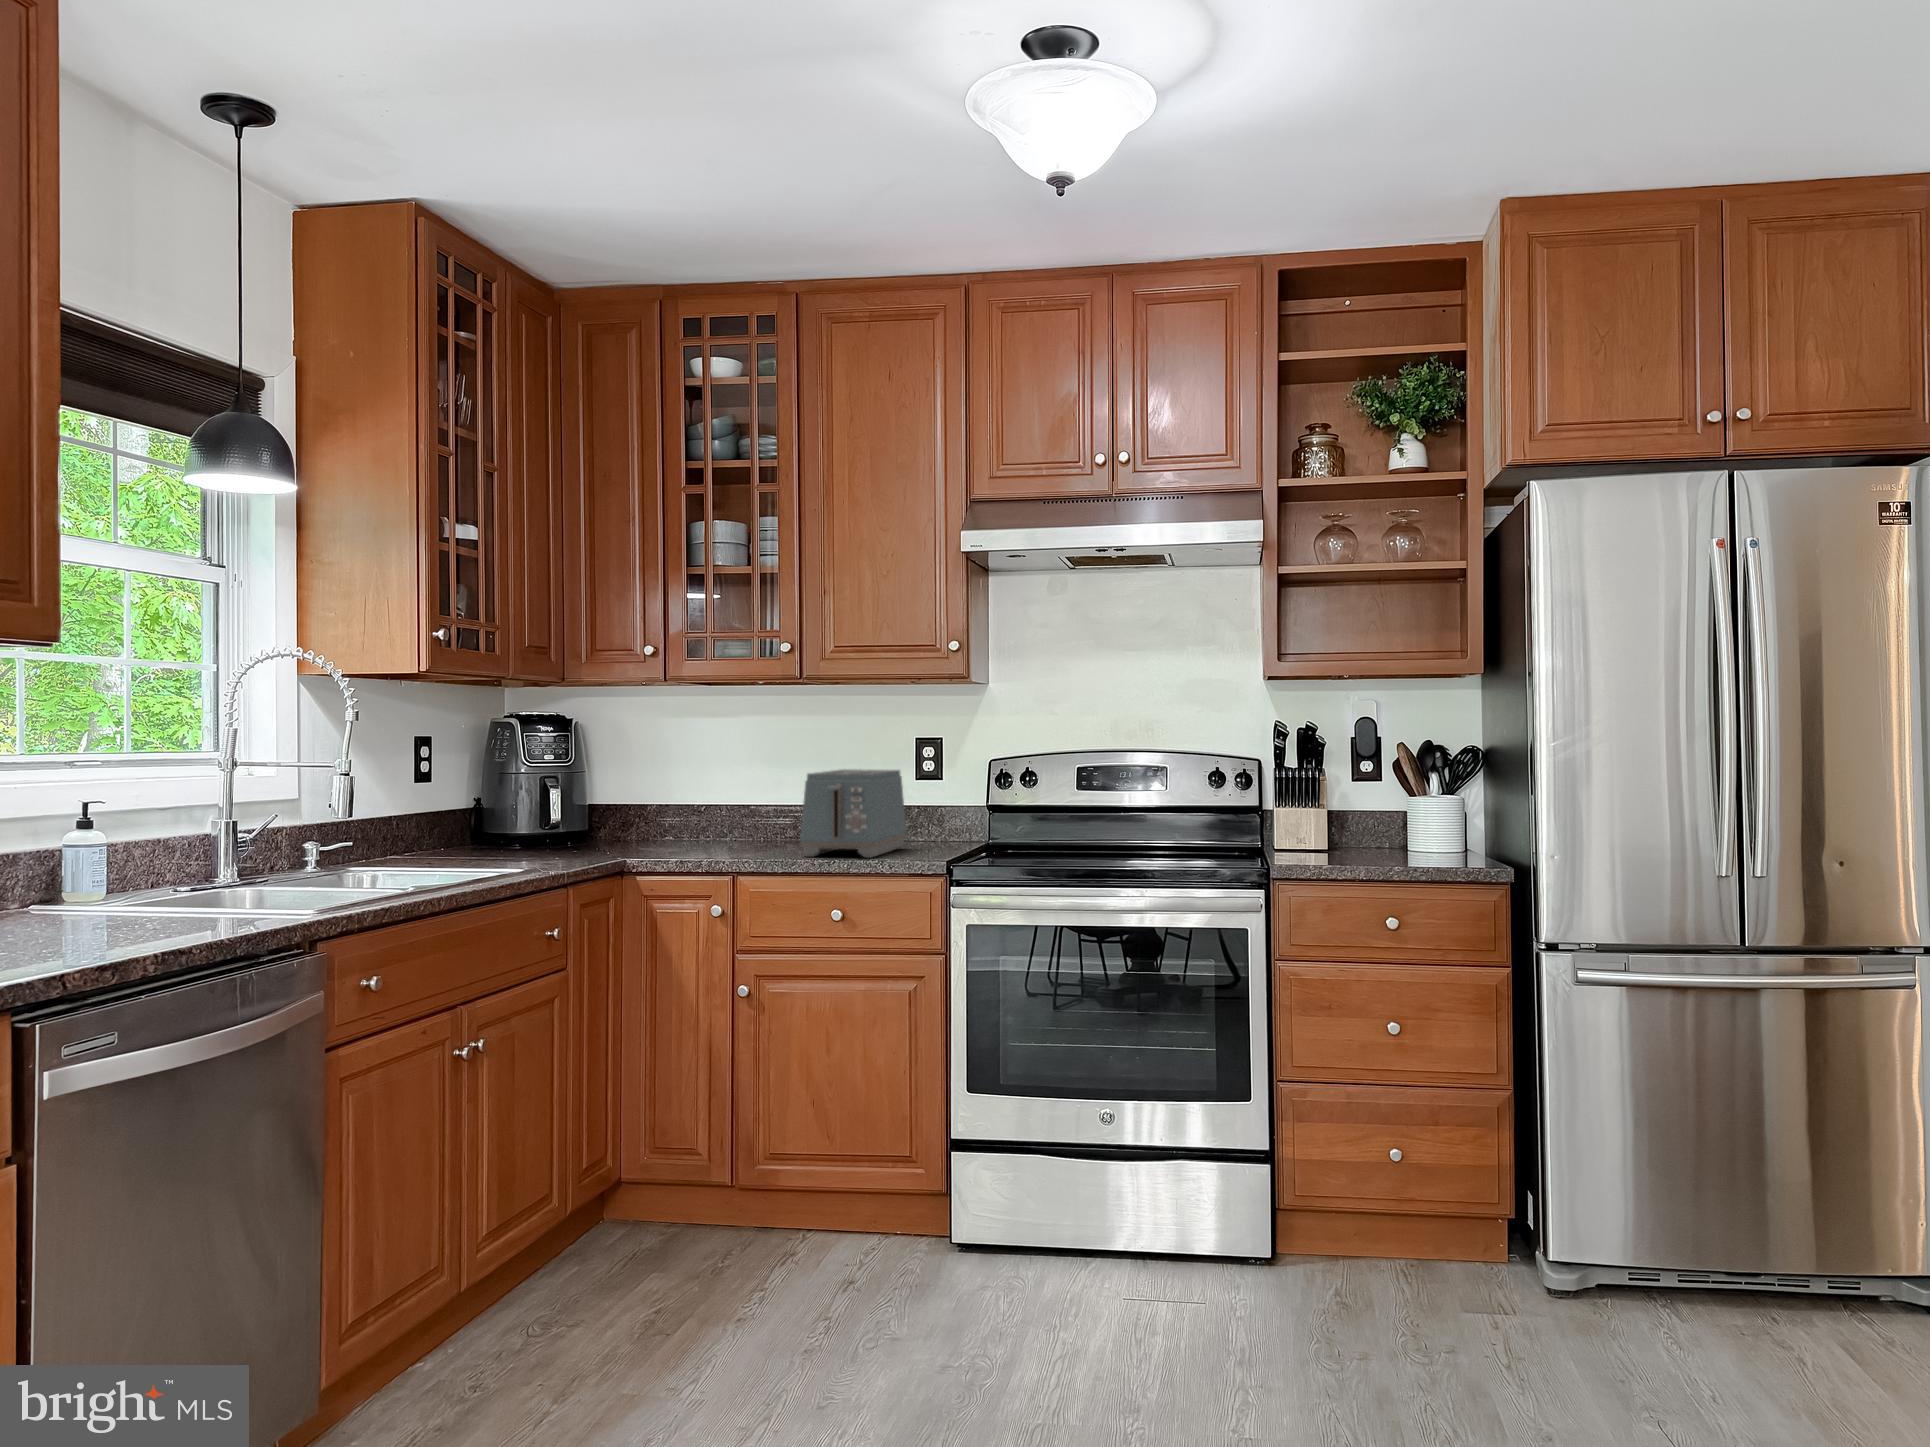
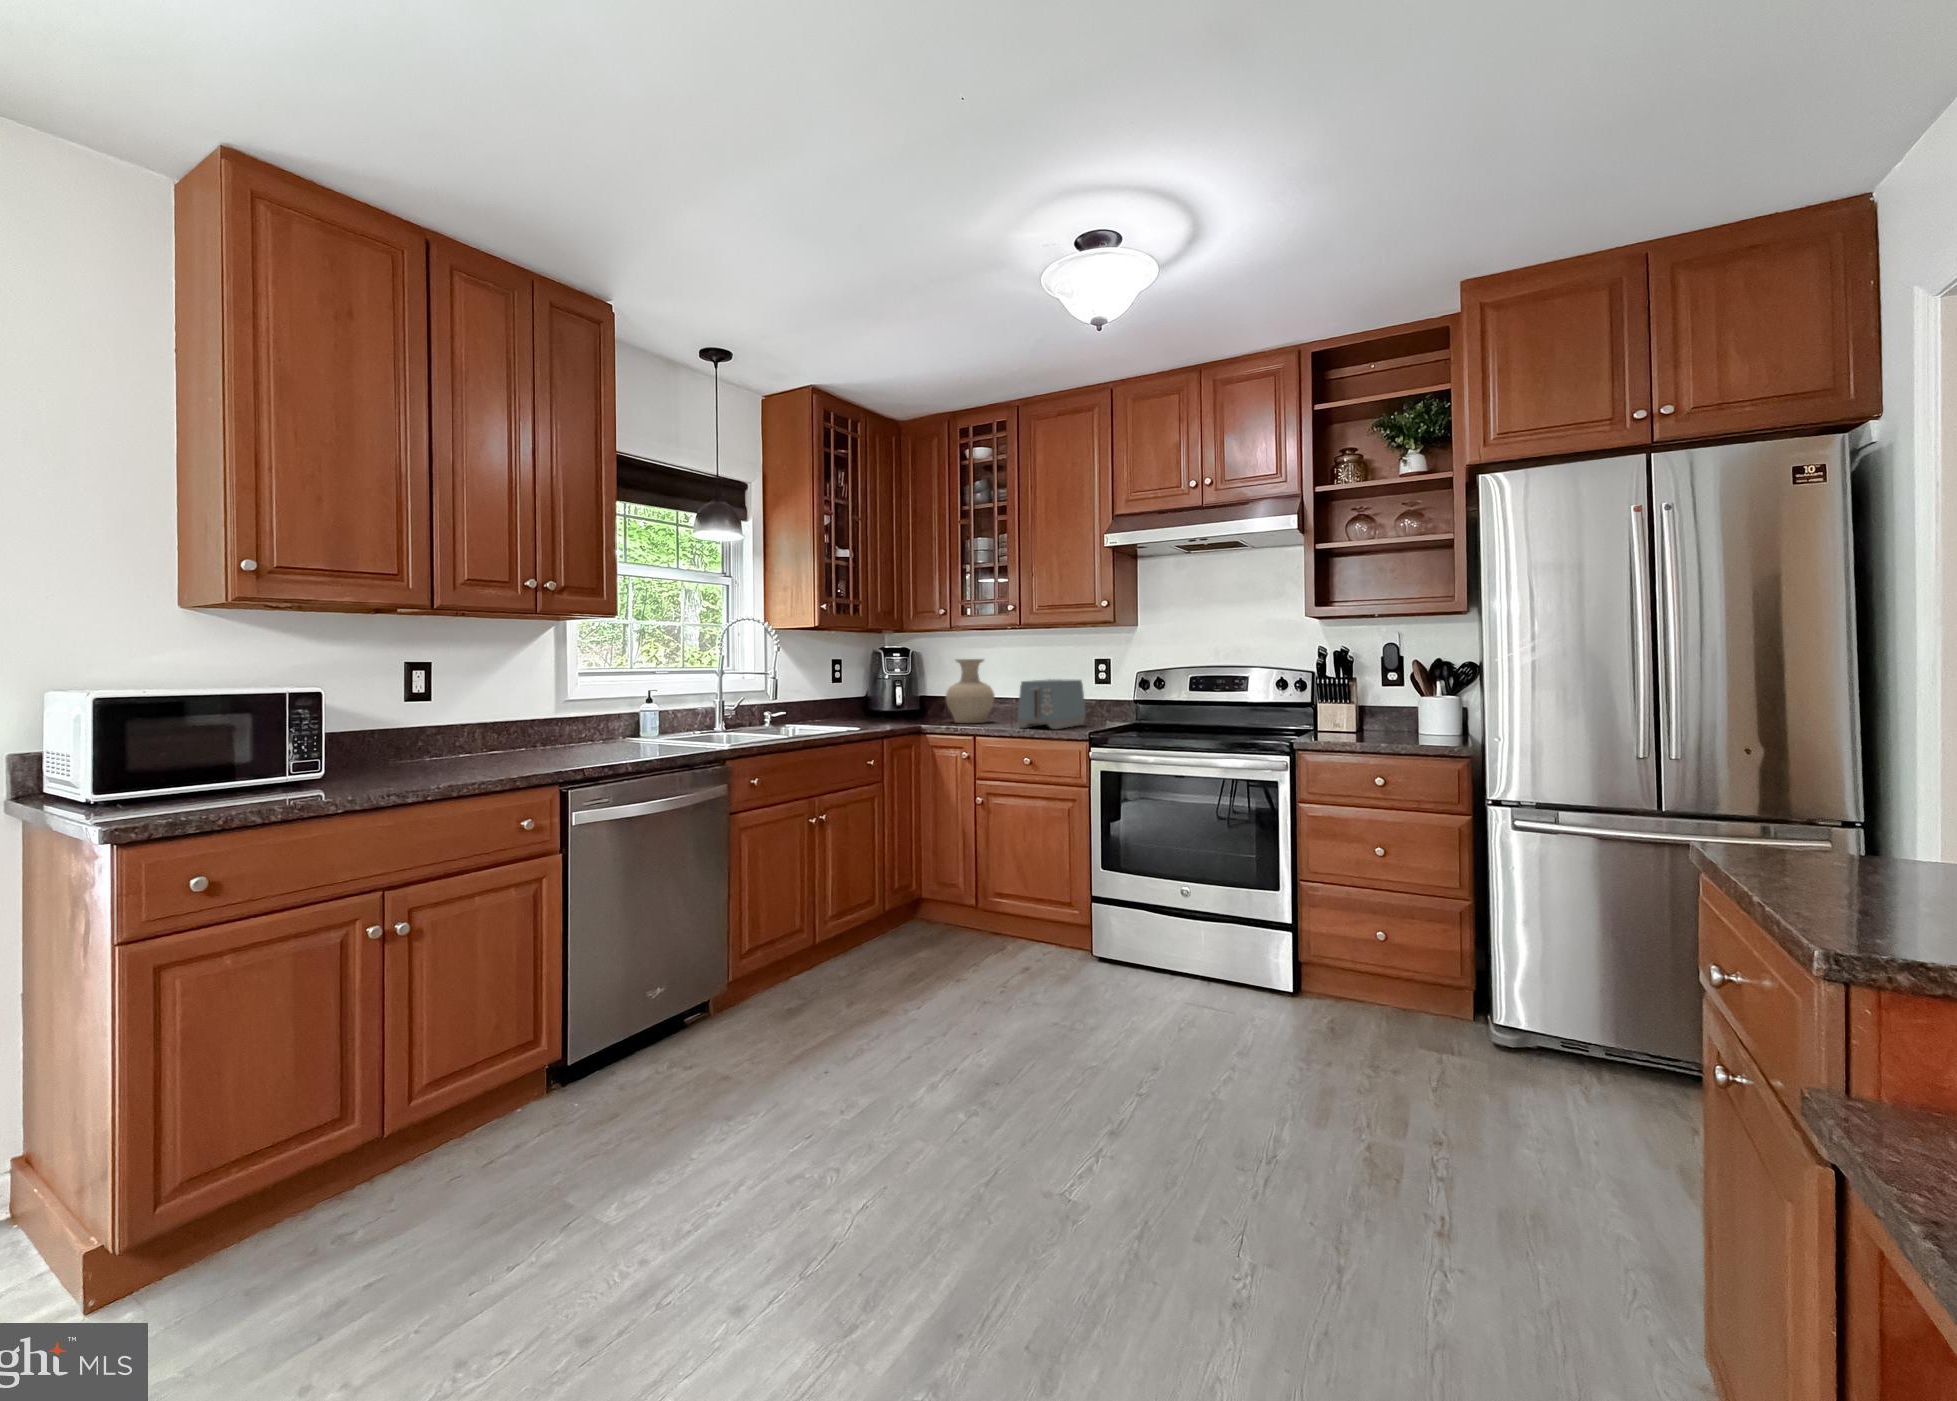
vase: none [649,732,741,850] -> present [946,659,995,723]

